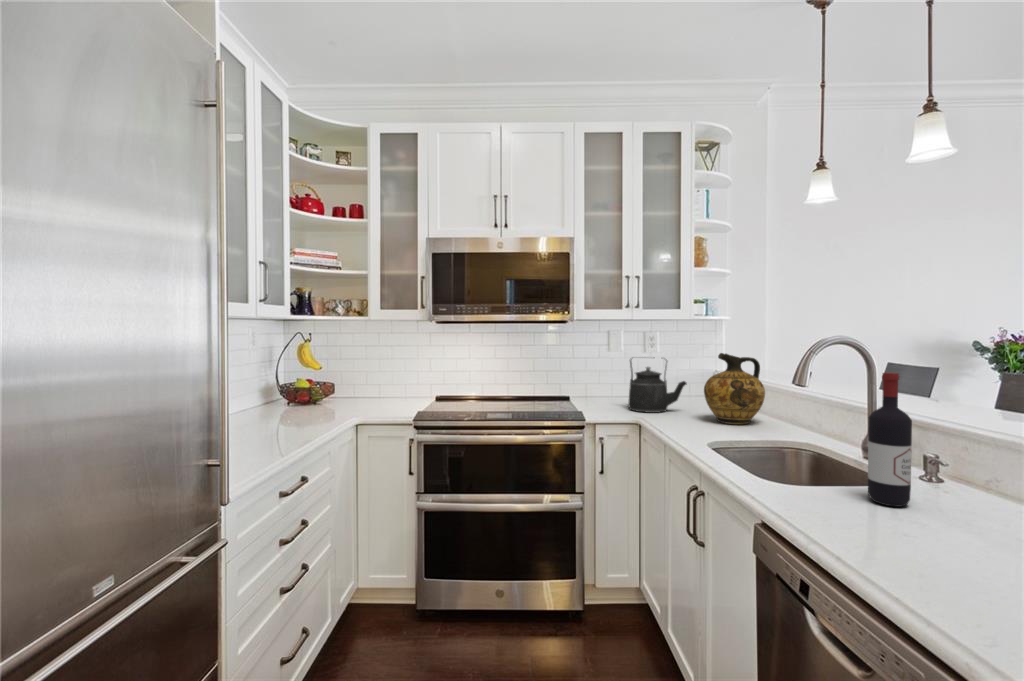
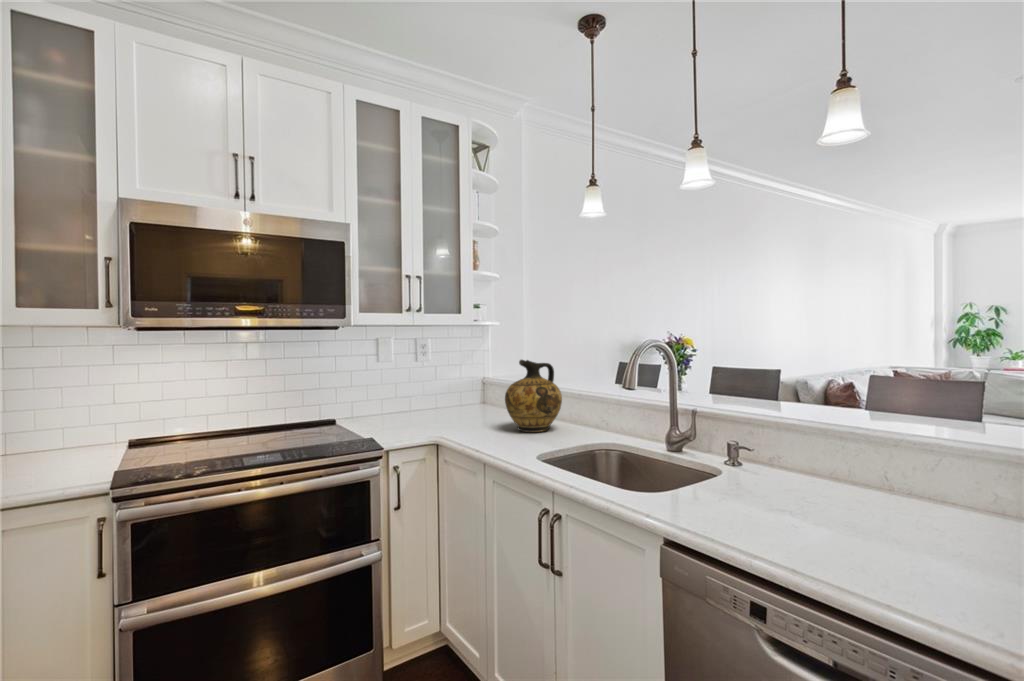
kettle: present [628,359,687,413] -> none [417,367,481,429]
wine bottle: present [868,373,912,507] -> none [729,374,764,499]

